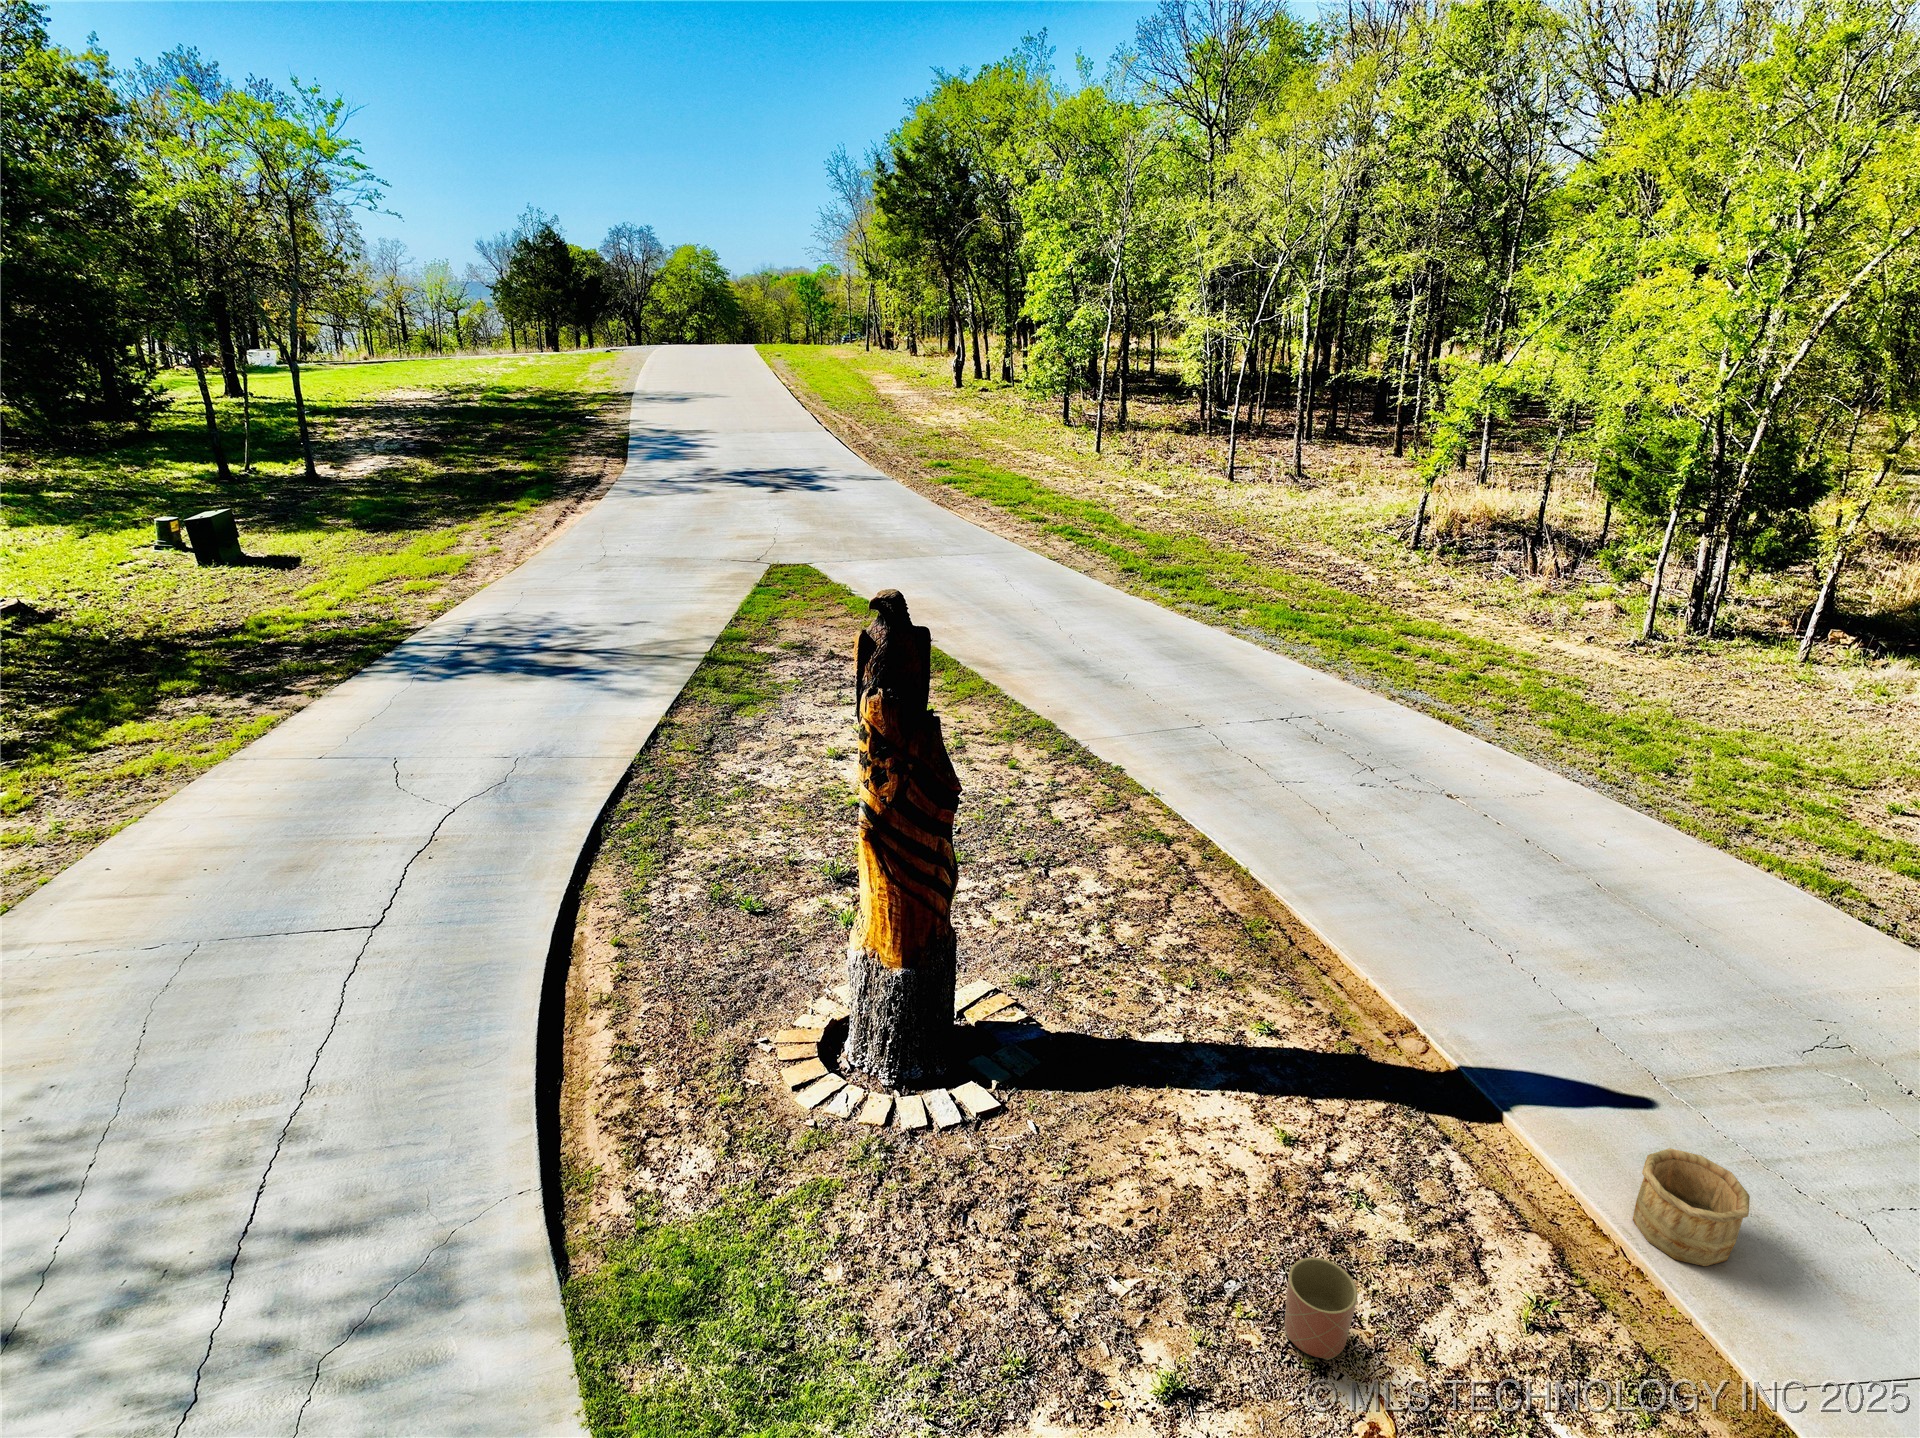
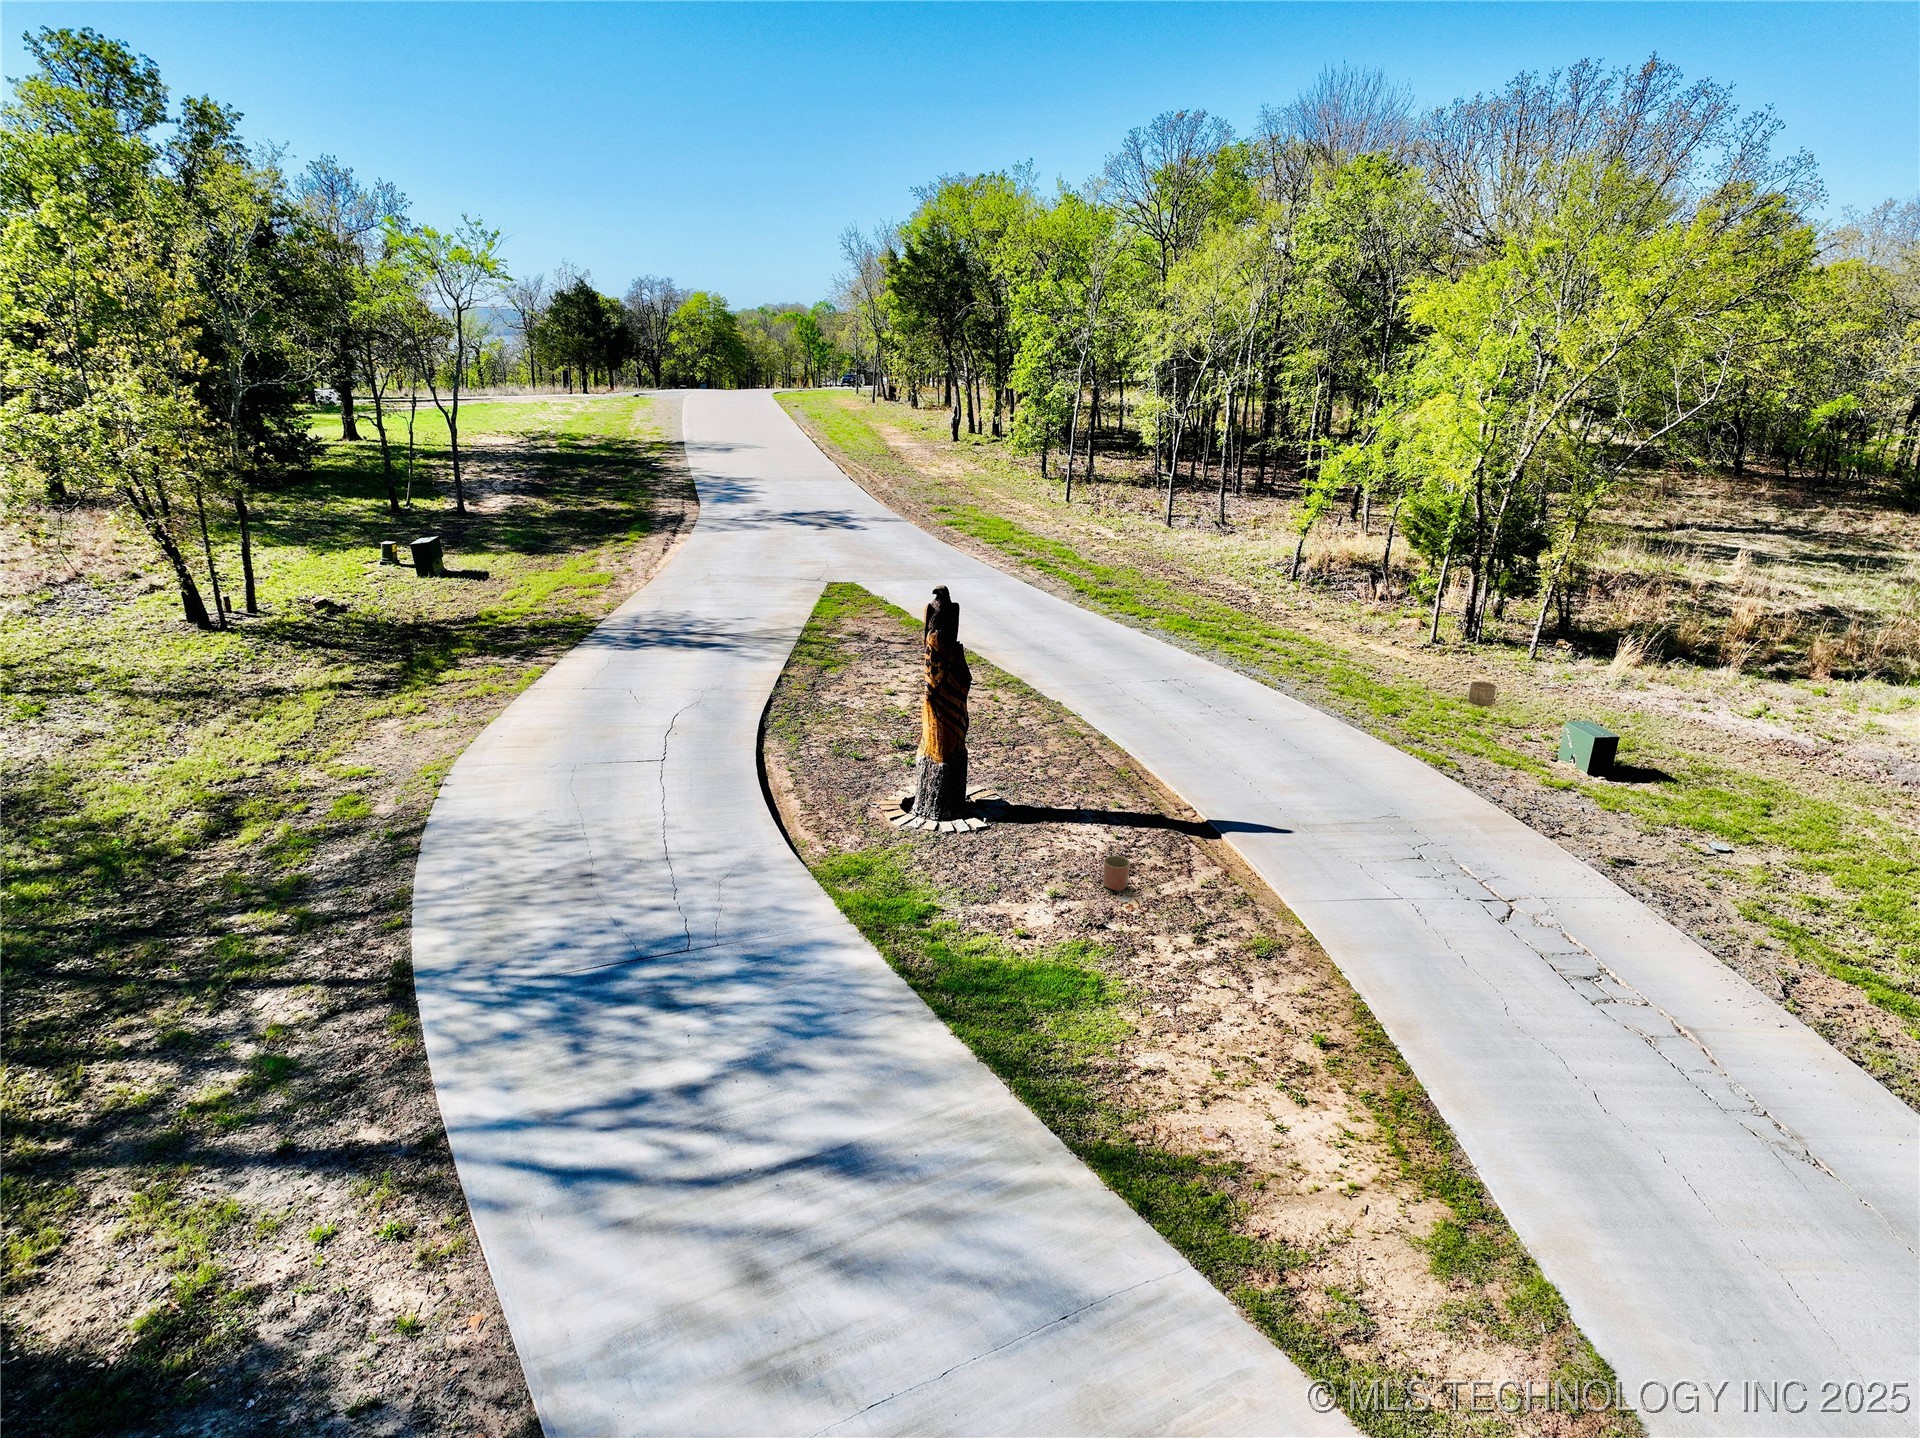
wooden bucket: present [1633,1148,1750,1266] -> present [1468,681,1497,705]

